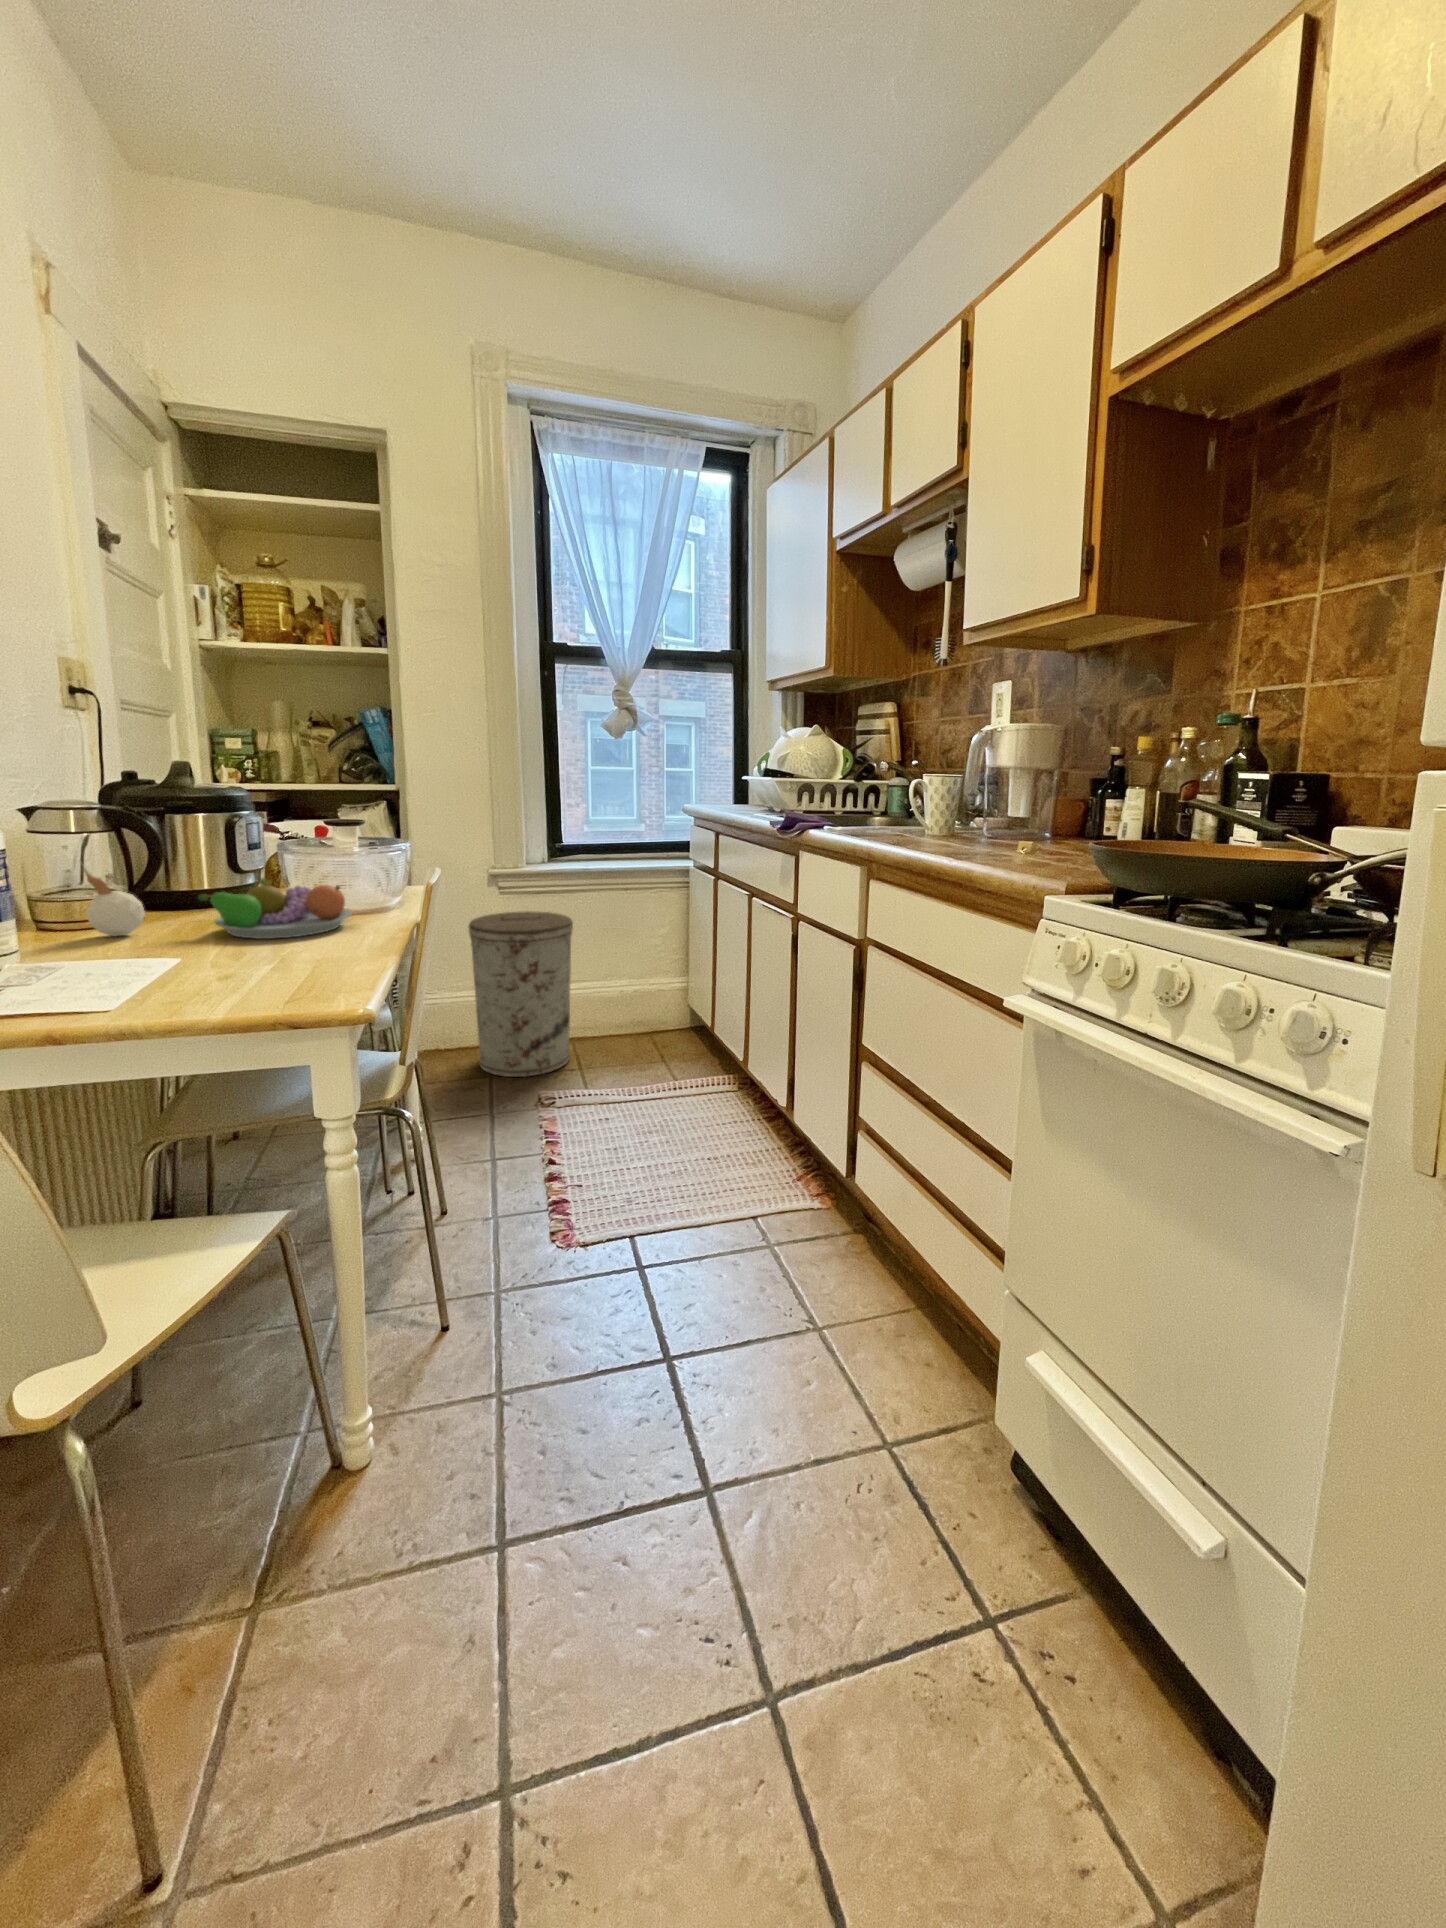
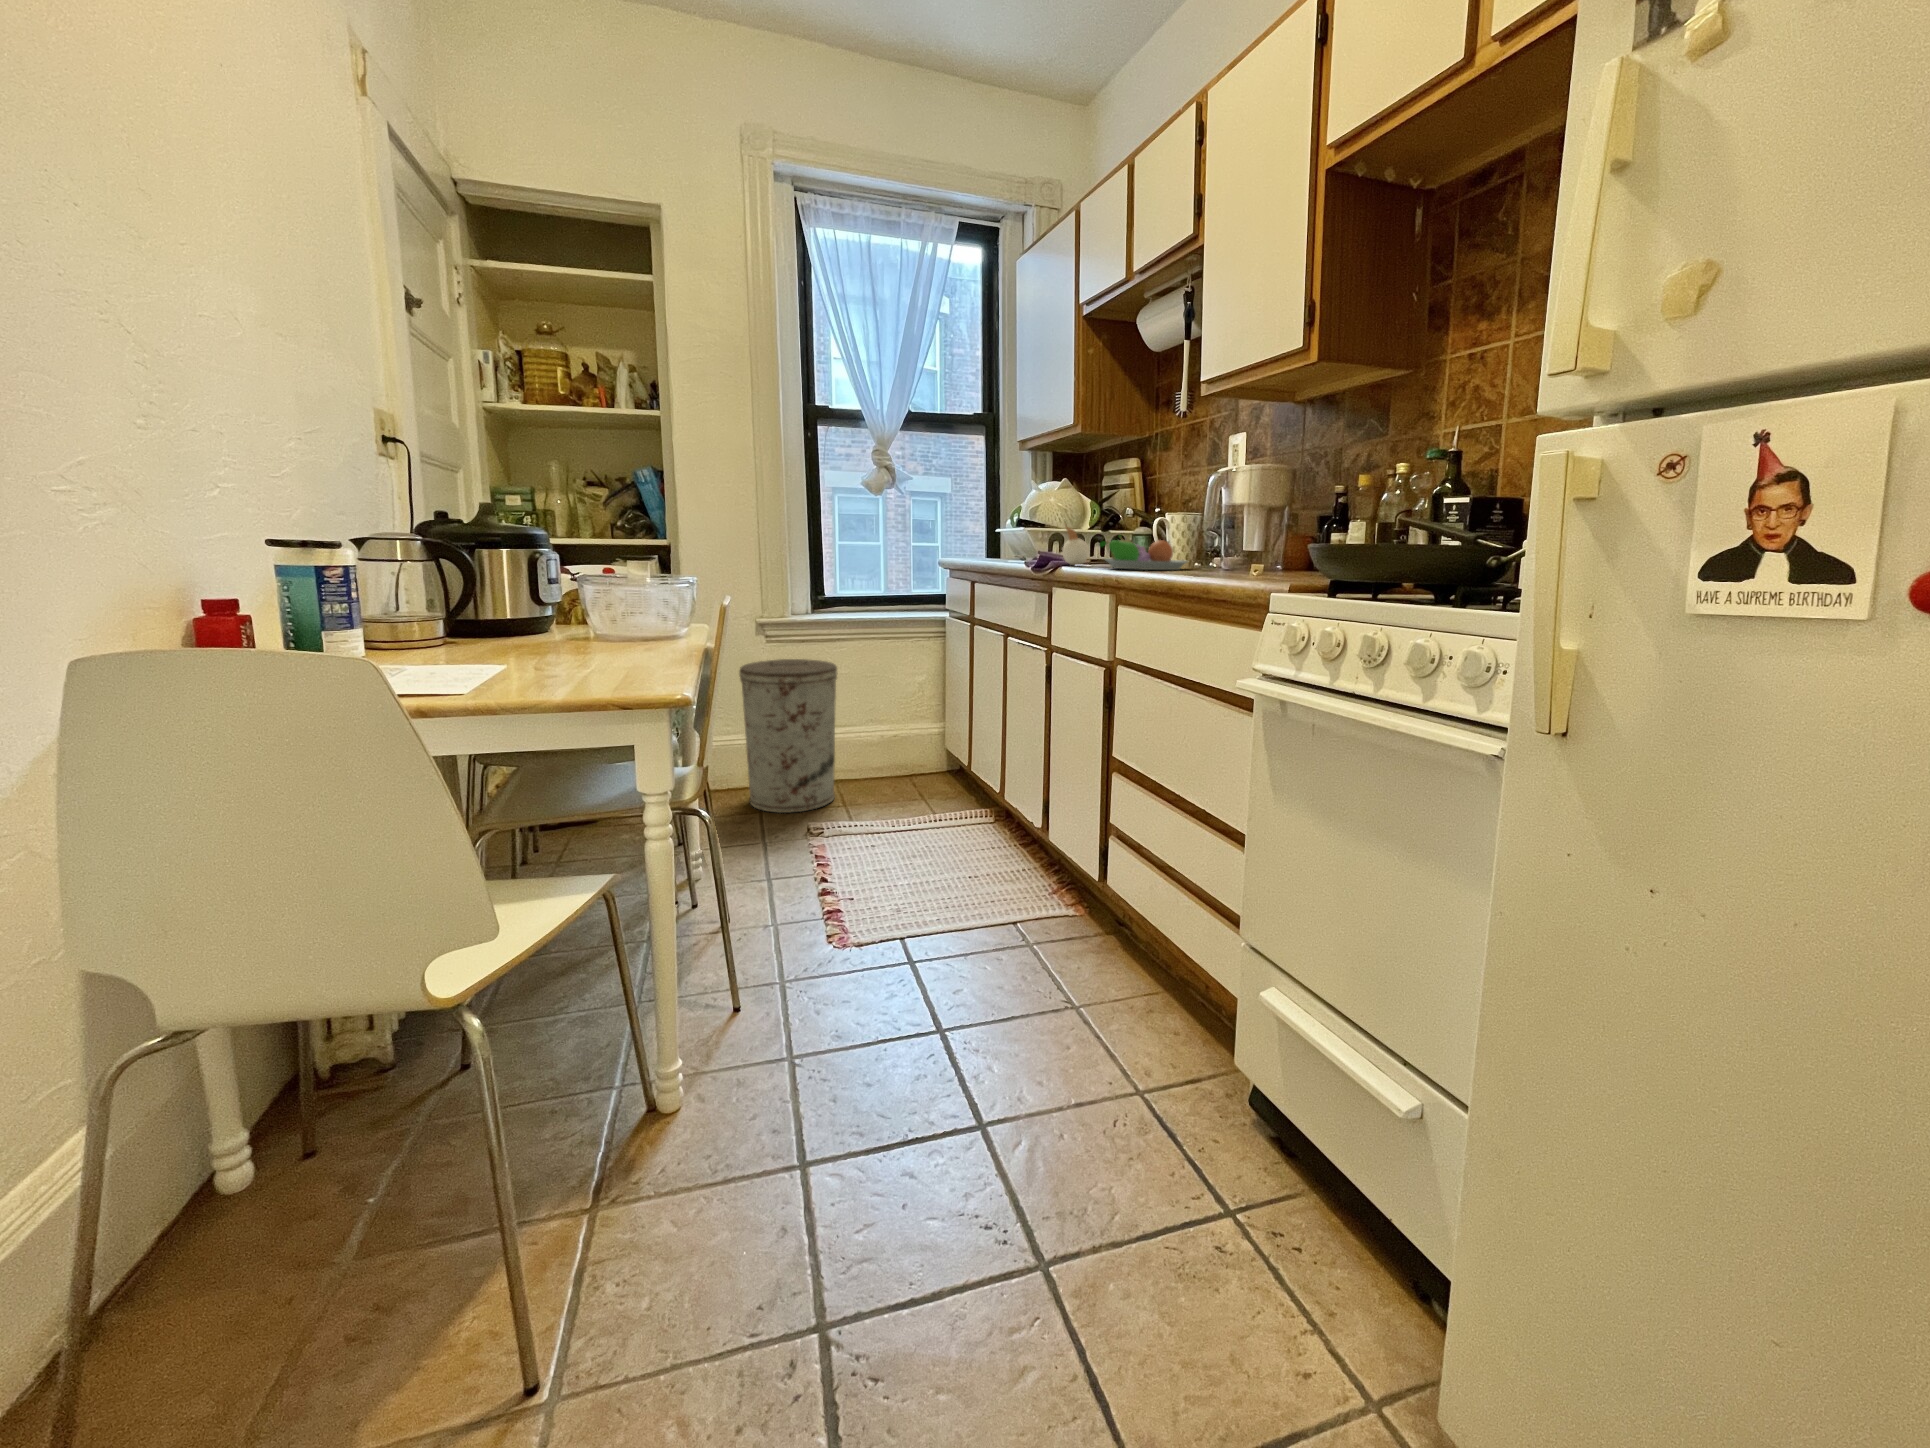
candle: present [83,864,145,936] -> present [1062,526,1089,565]
fruit bowl: present [198,878,352,939] -> present [1100,535,1187,570]

